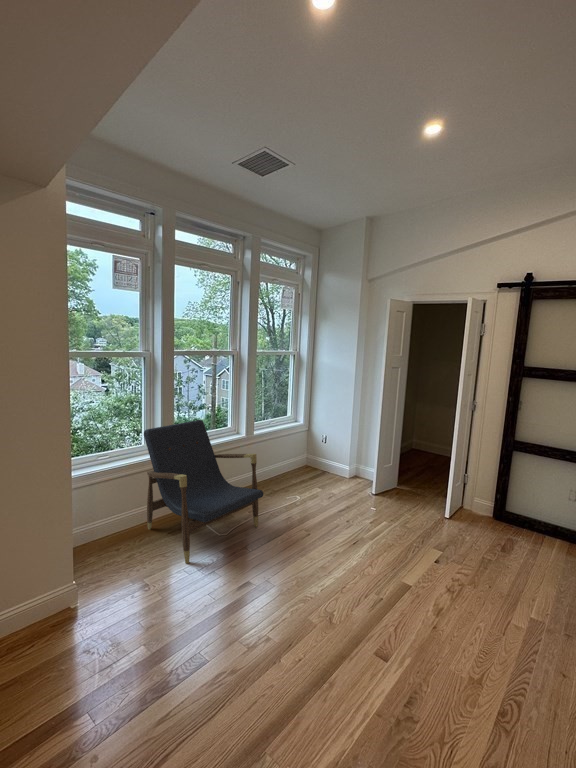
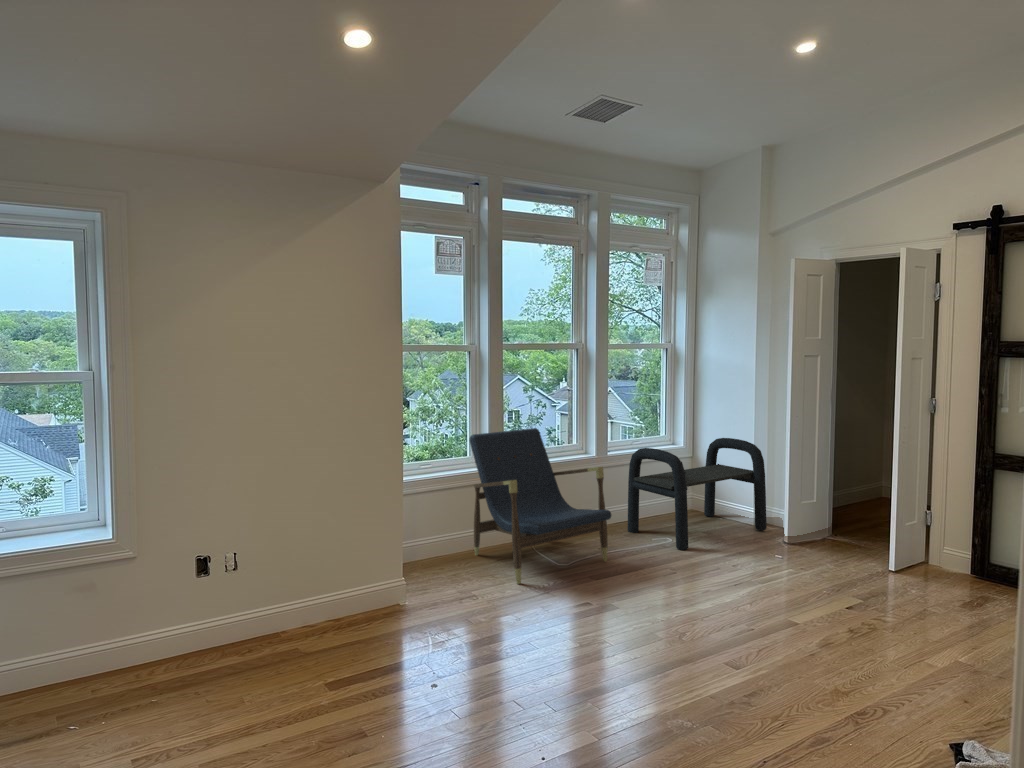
bench: none [268,420,360,508] -> present [628,438,767,550]

